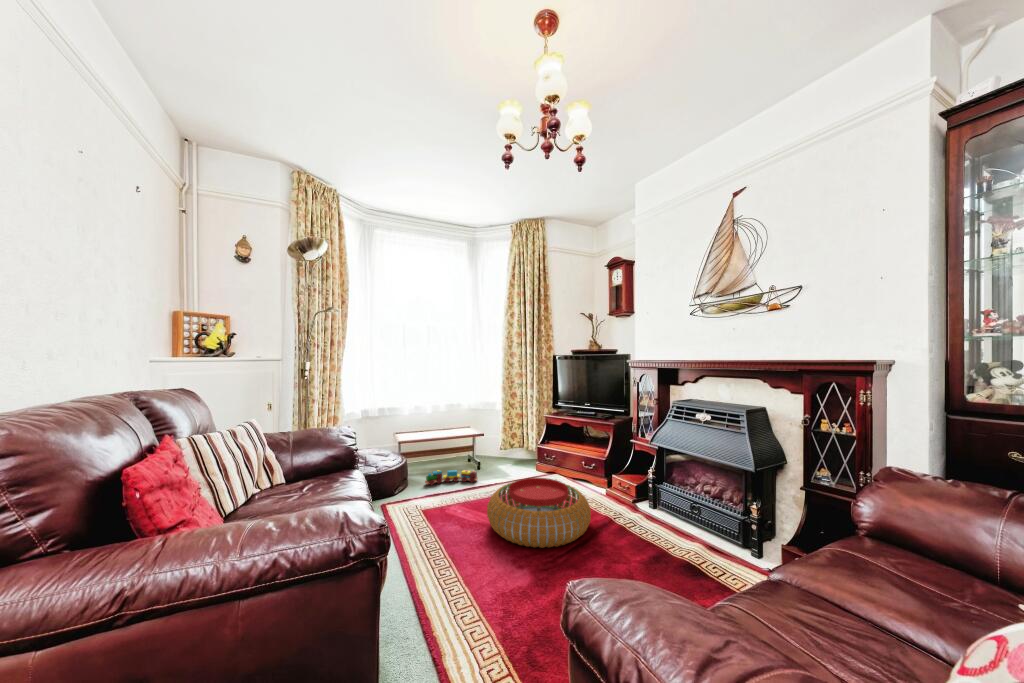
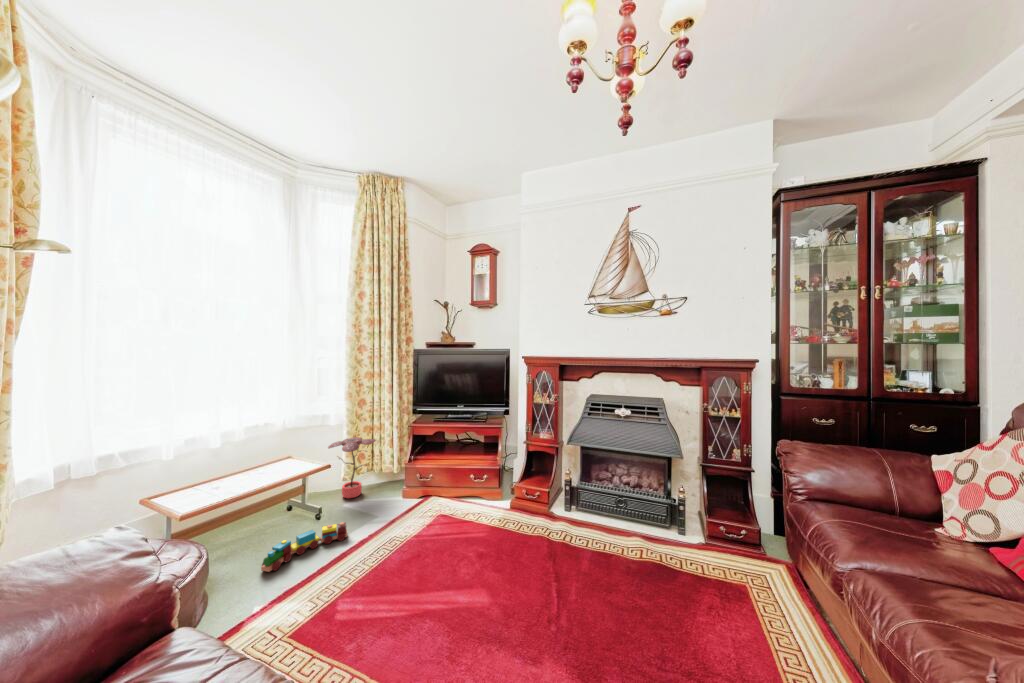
potted plant: none [486,420,517,464] -> present [328,437,375,498]
pouf: present [487,478,591,548] -> none [430,507,560,612]

